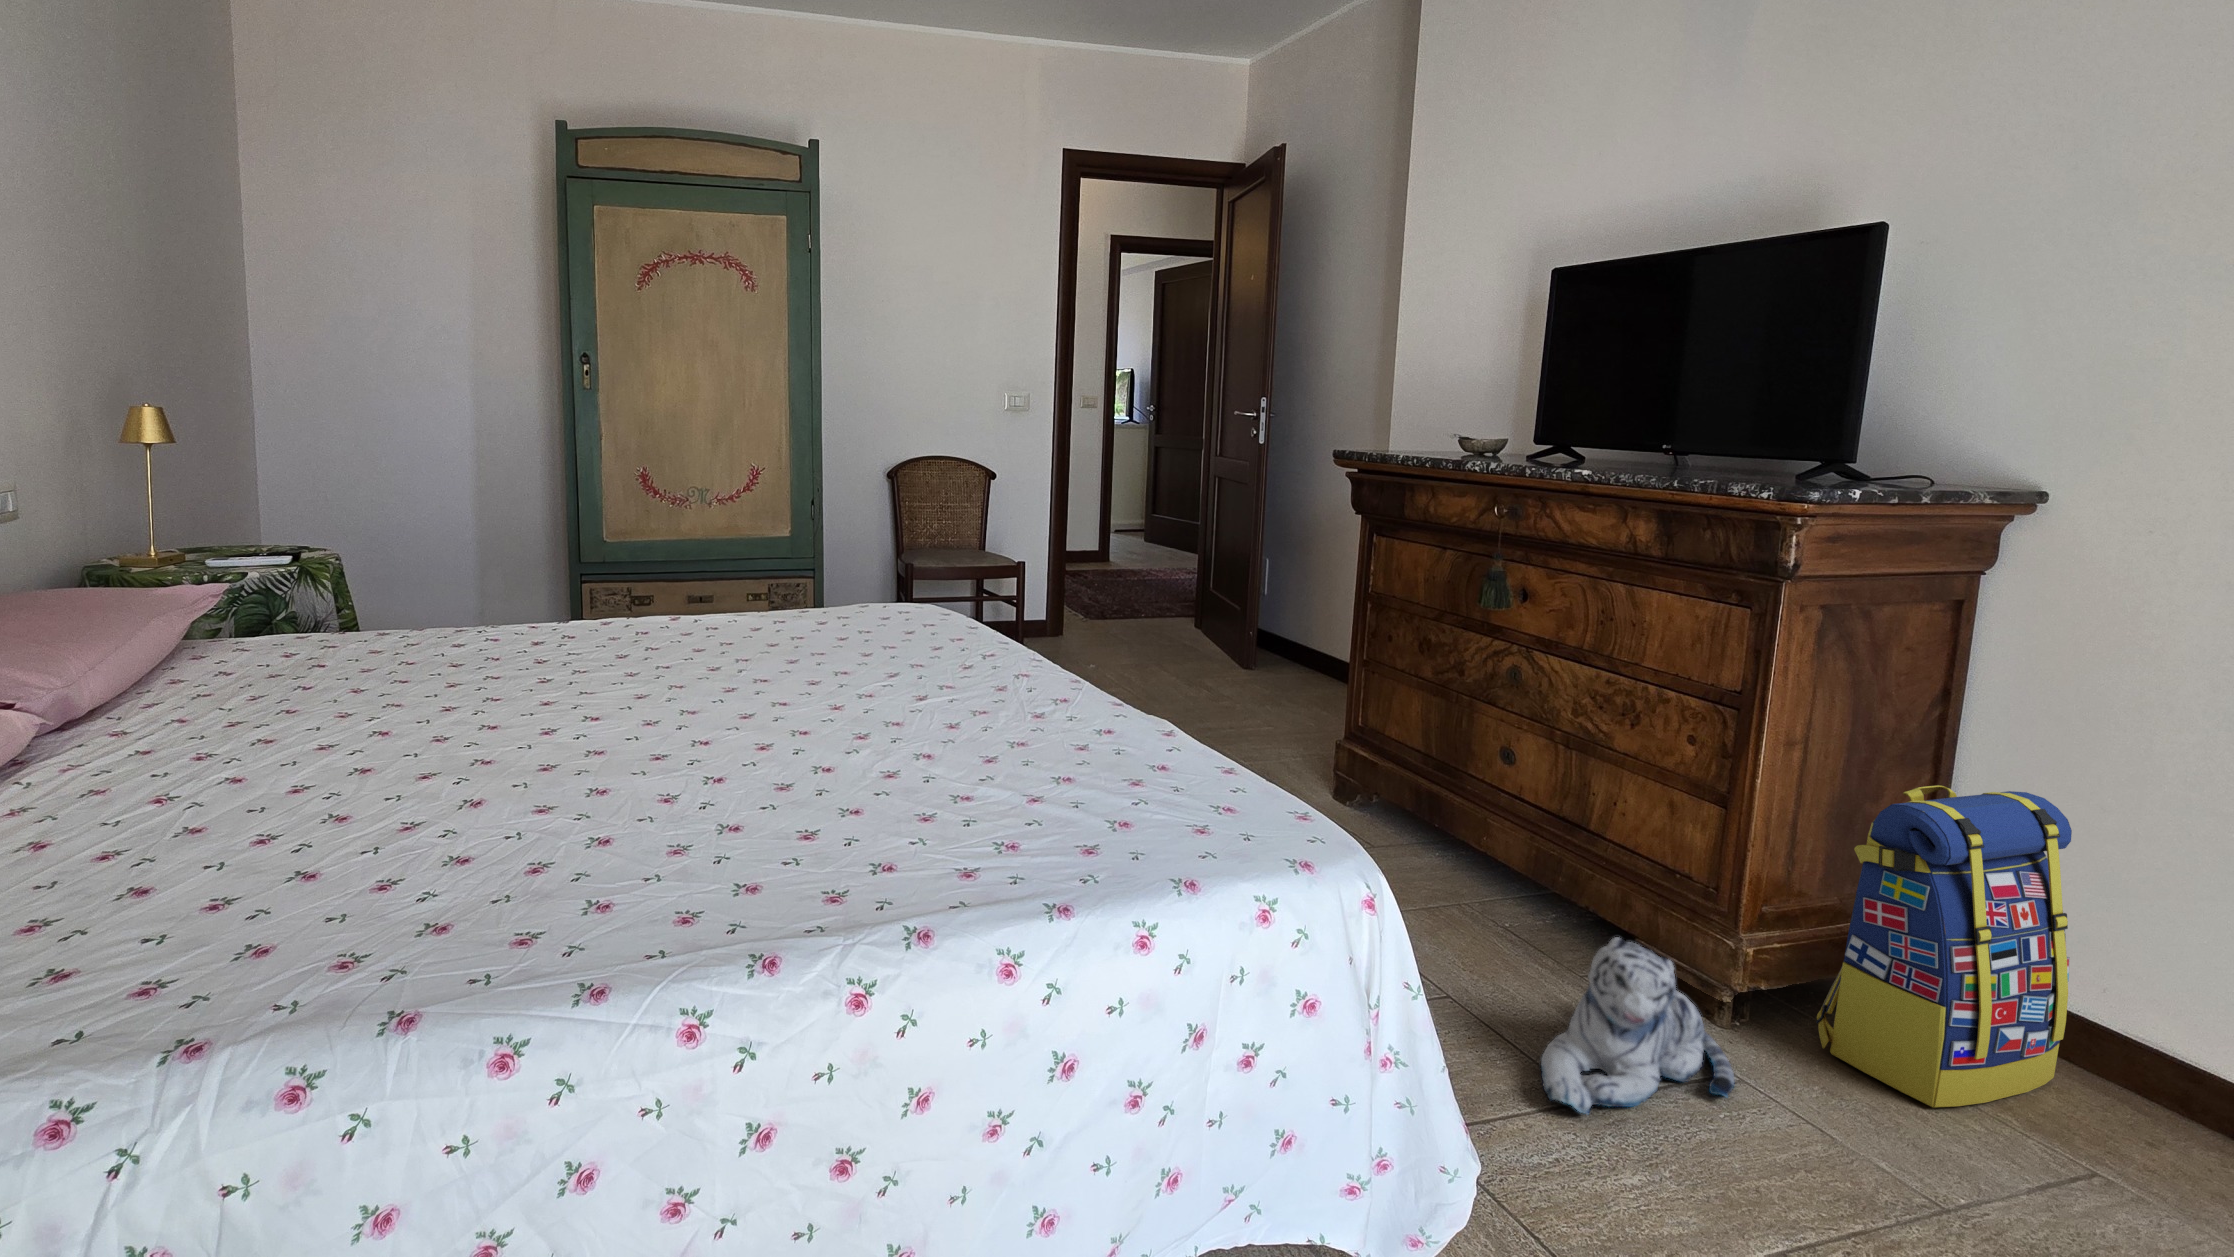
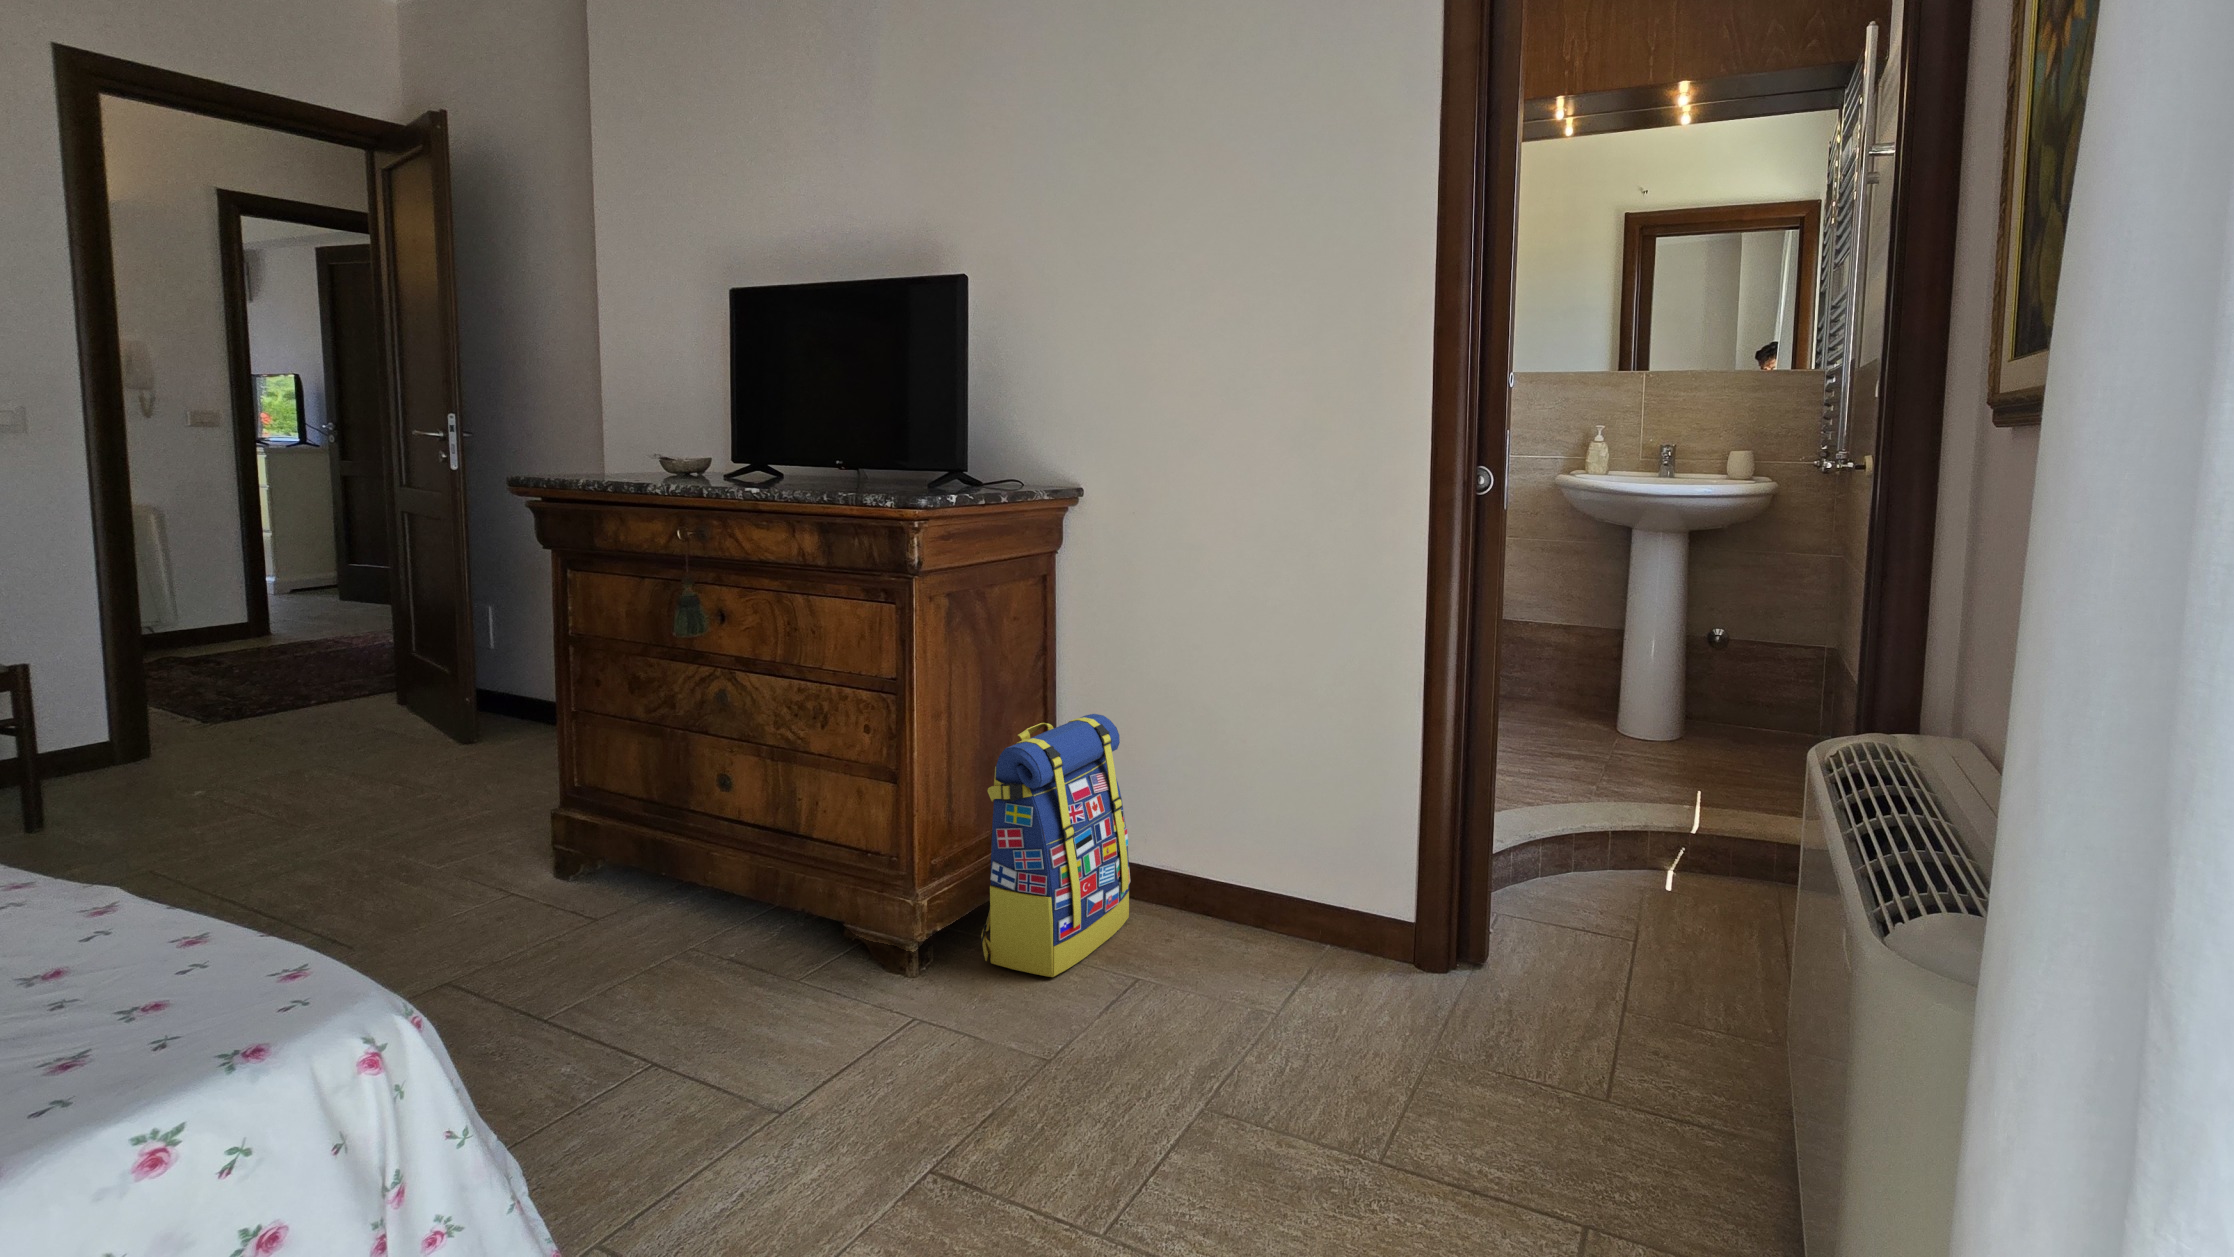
plush toy: present [1541,937,1734,1114] -> none [735,937,915,1128]

